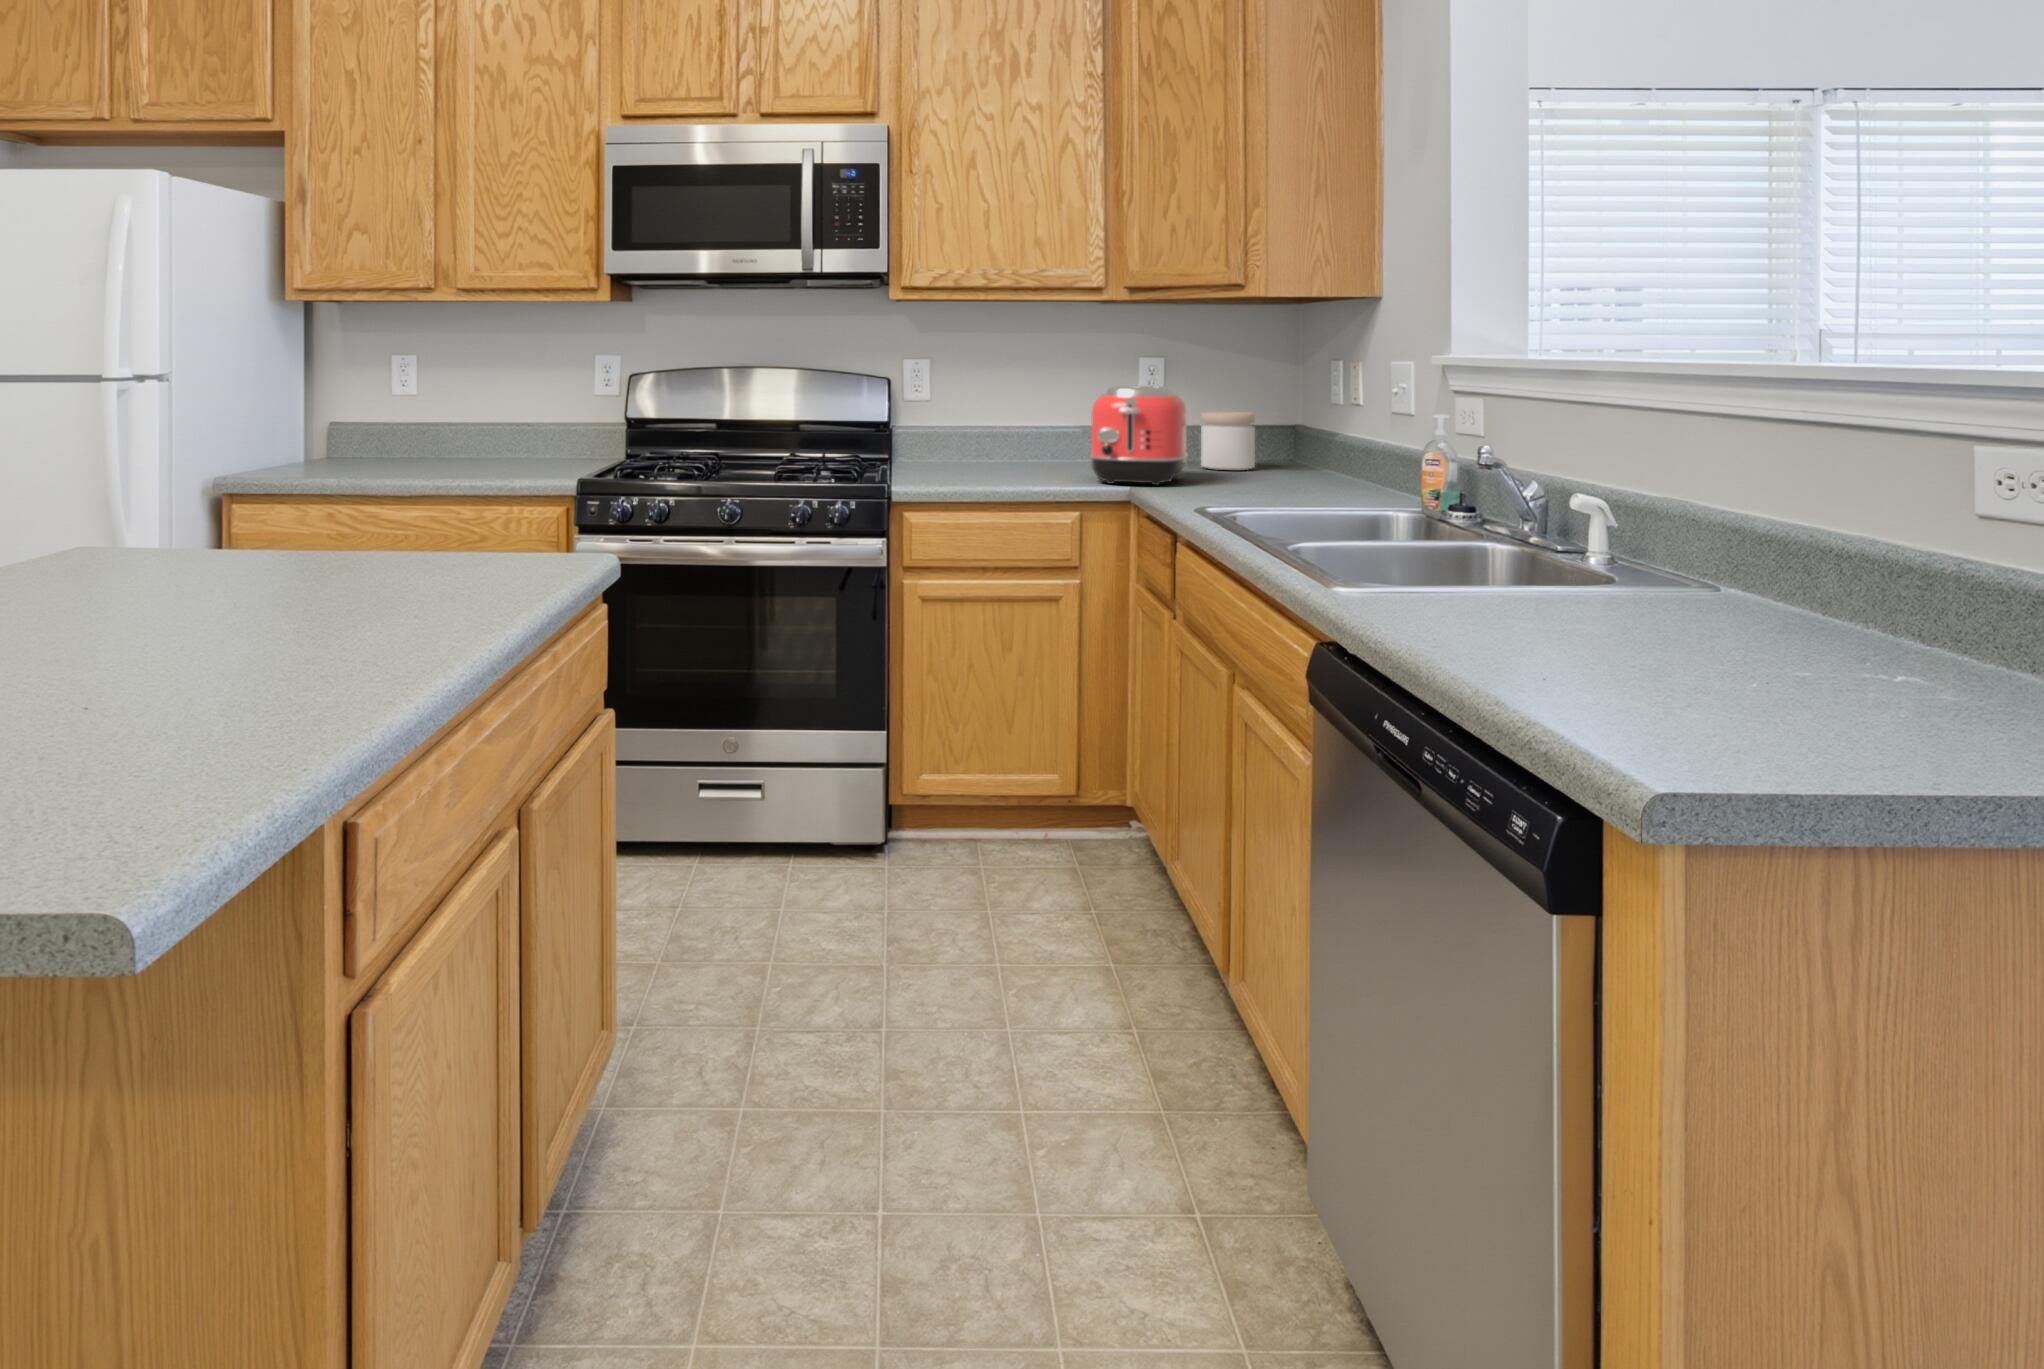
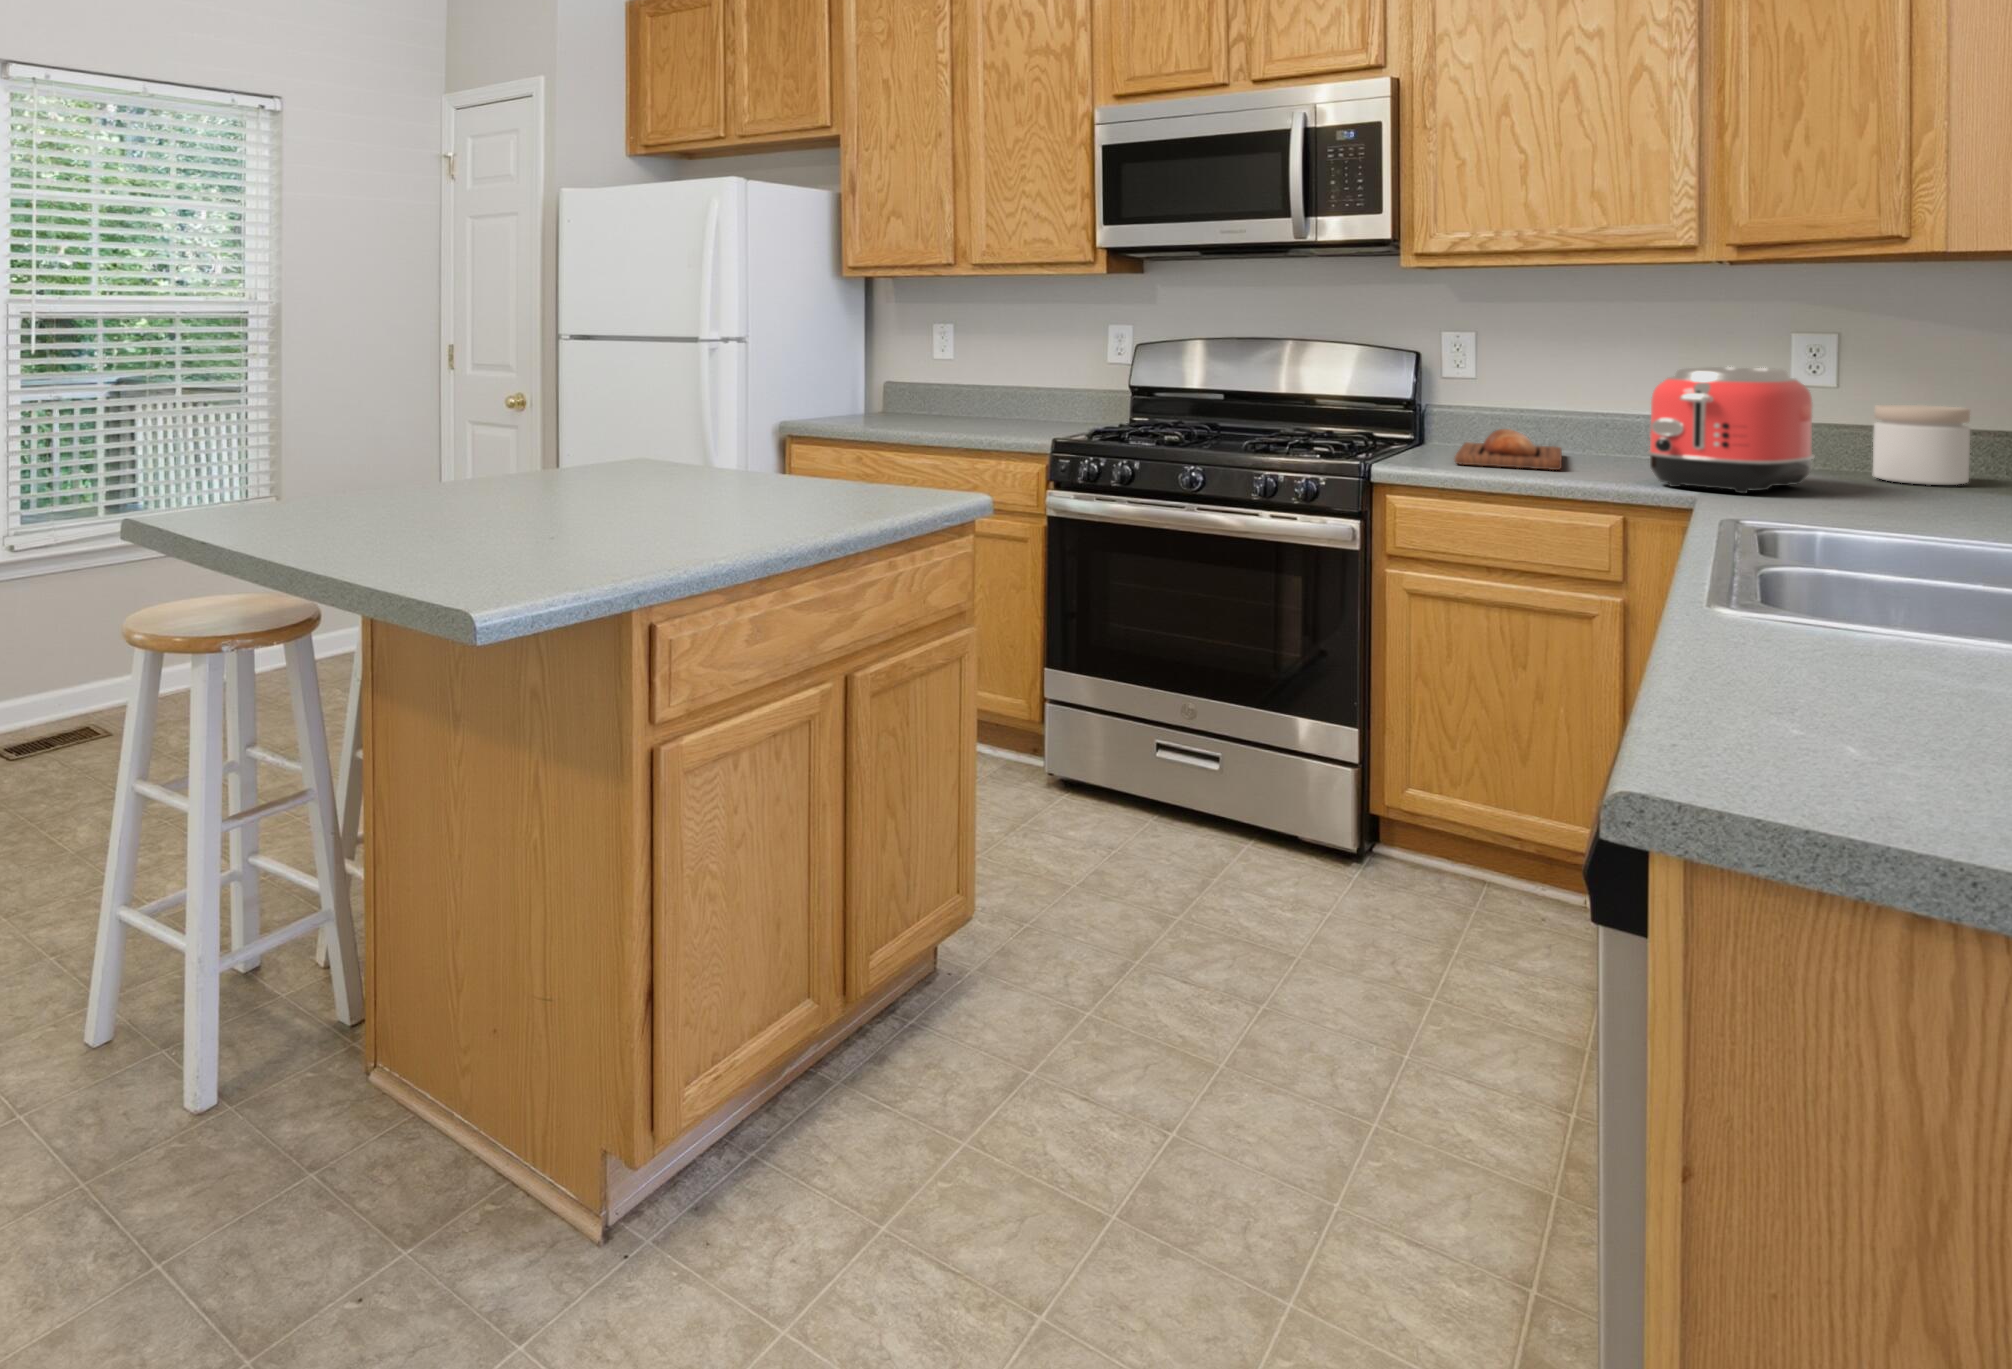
bread loaf: none [927,443,1021,476] -> present [1455,429,1562,470]

